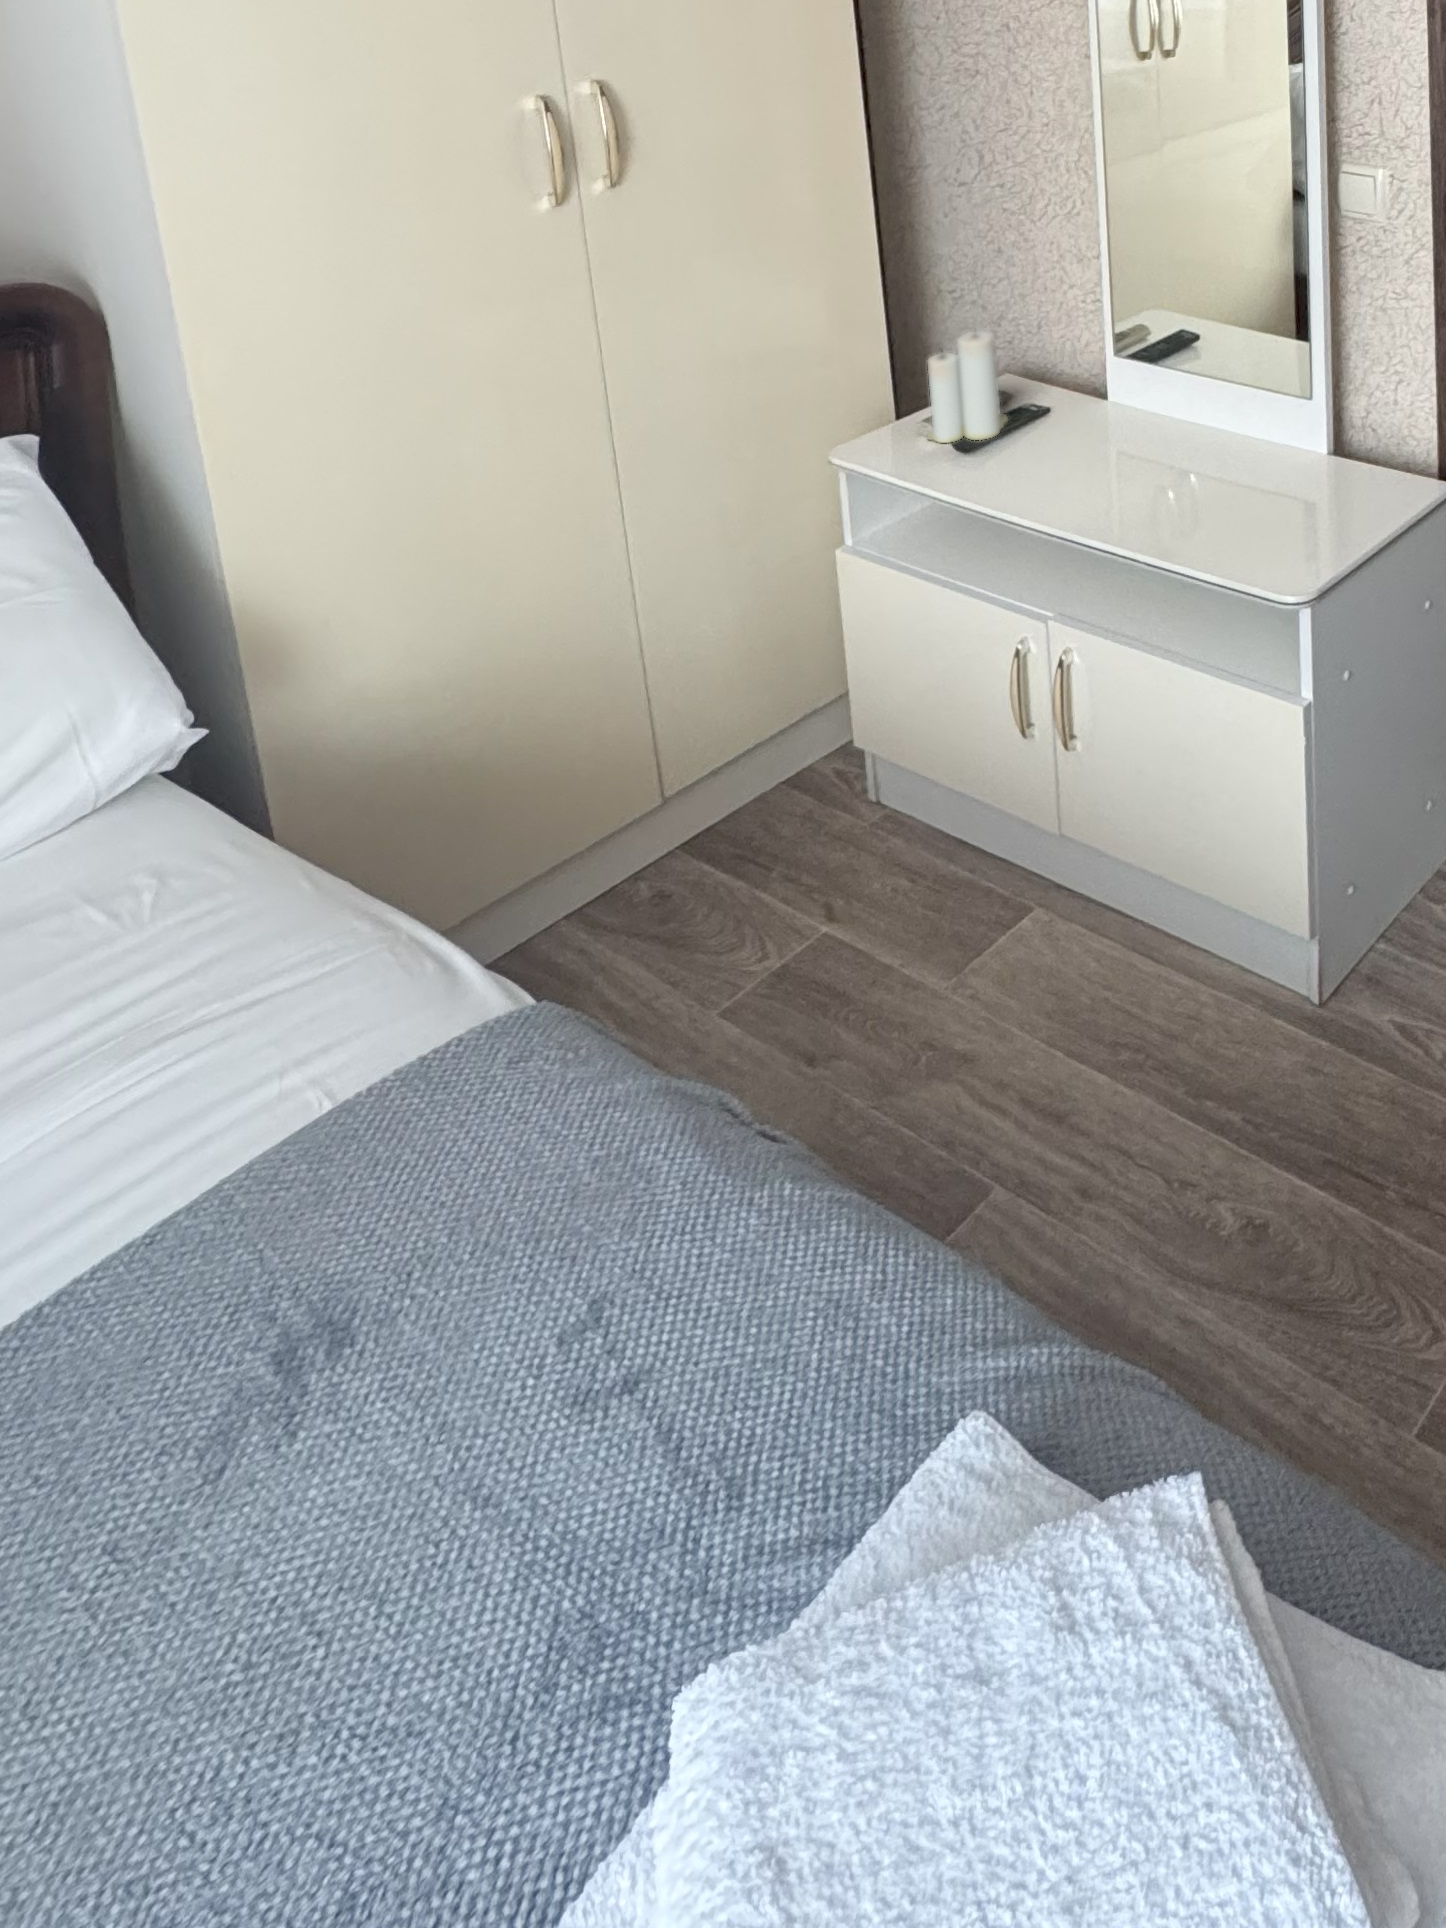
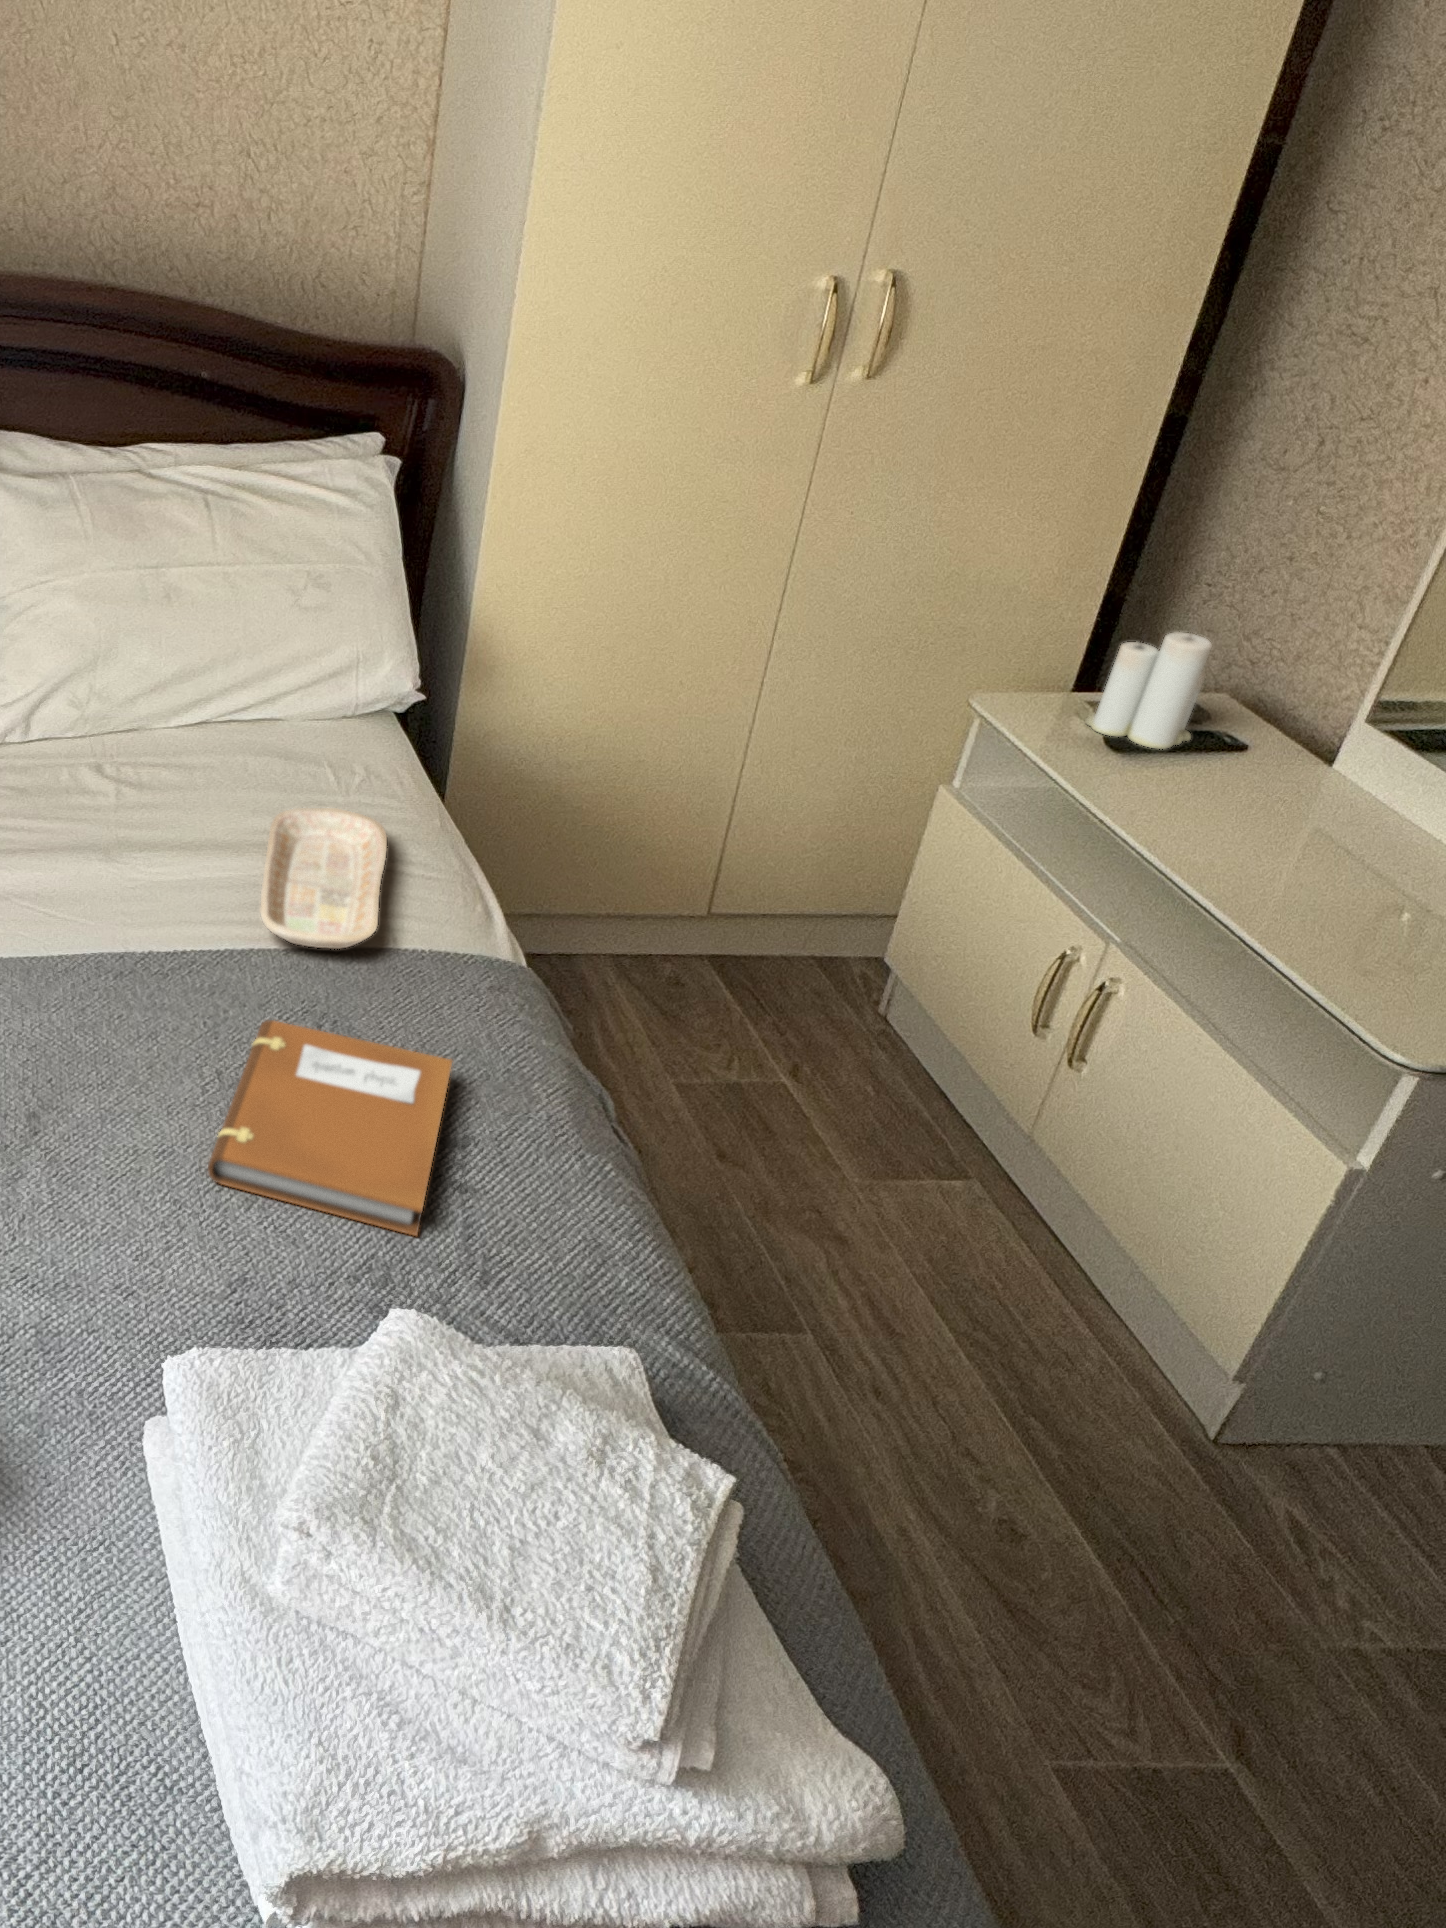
tray: none [26,937,303,1222] -> present [261,808,387,949]
notebook: none [167,1207,608,1762] -> present [208,1020,452,1236]

